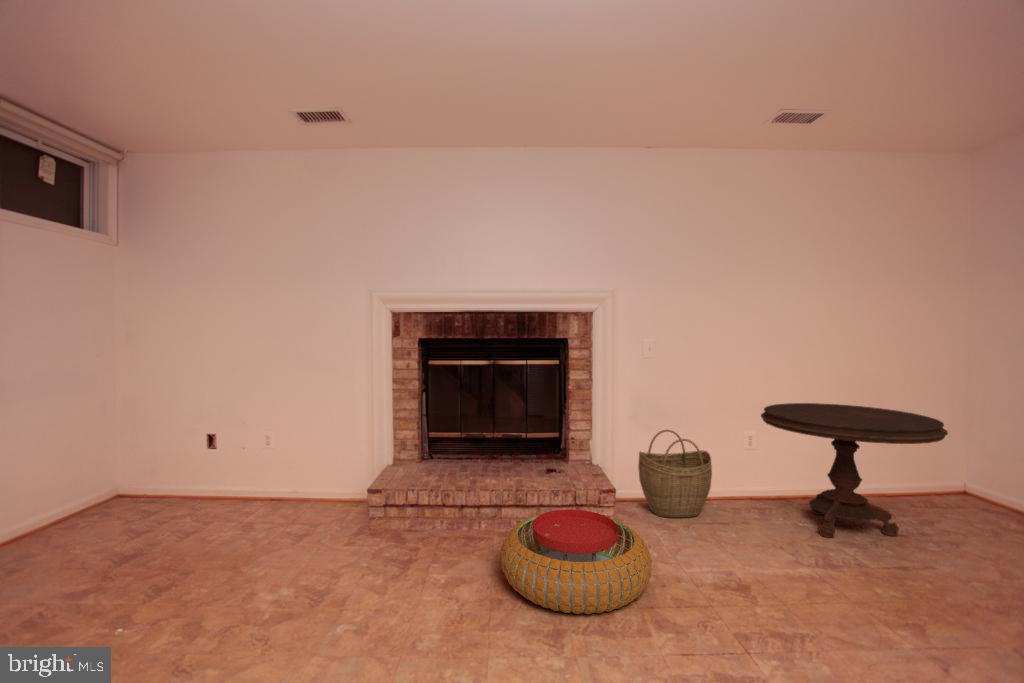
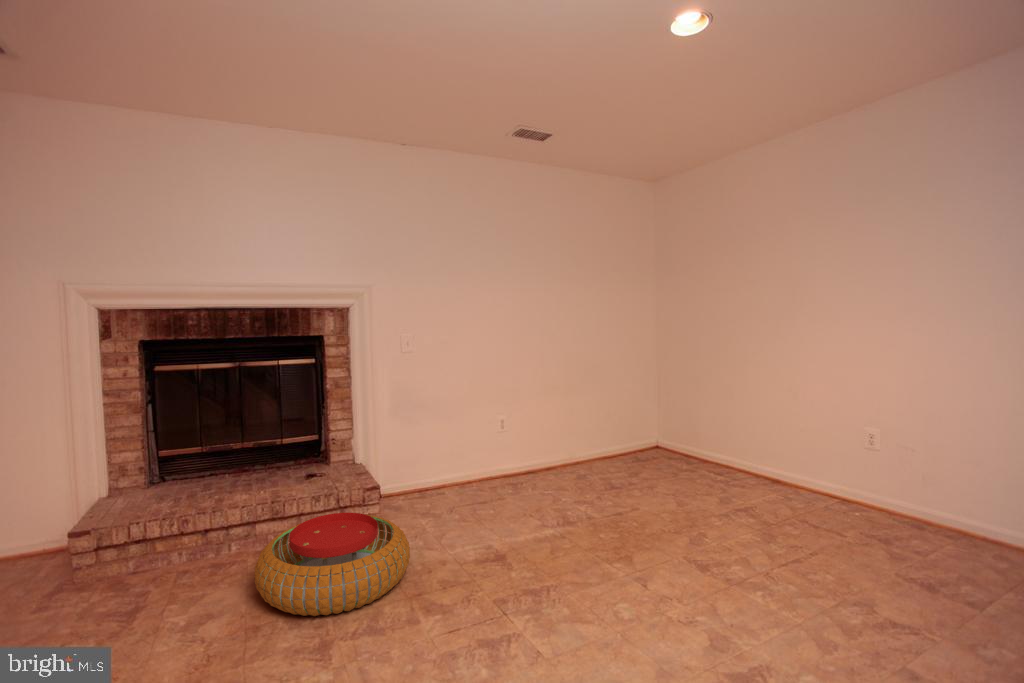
side table: present [761,403,948,538] -> none [509,385,638,499]
woven basket: present [638,430,712,518] -> none [402,421,469,505]

